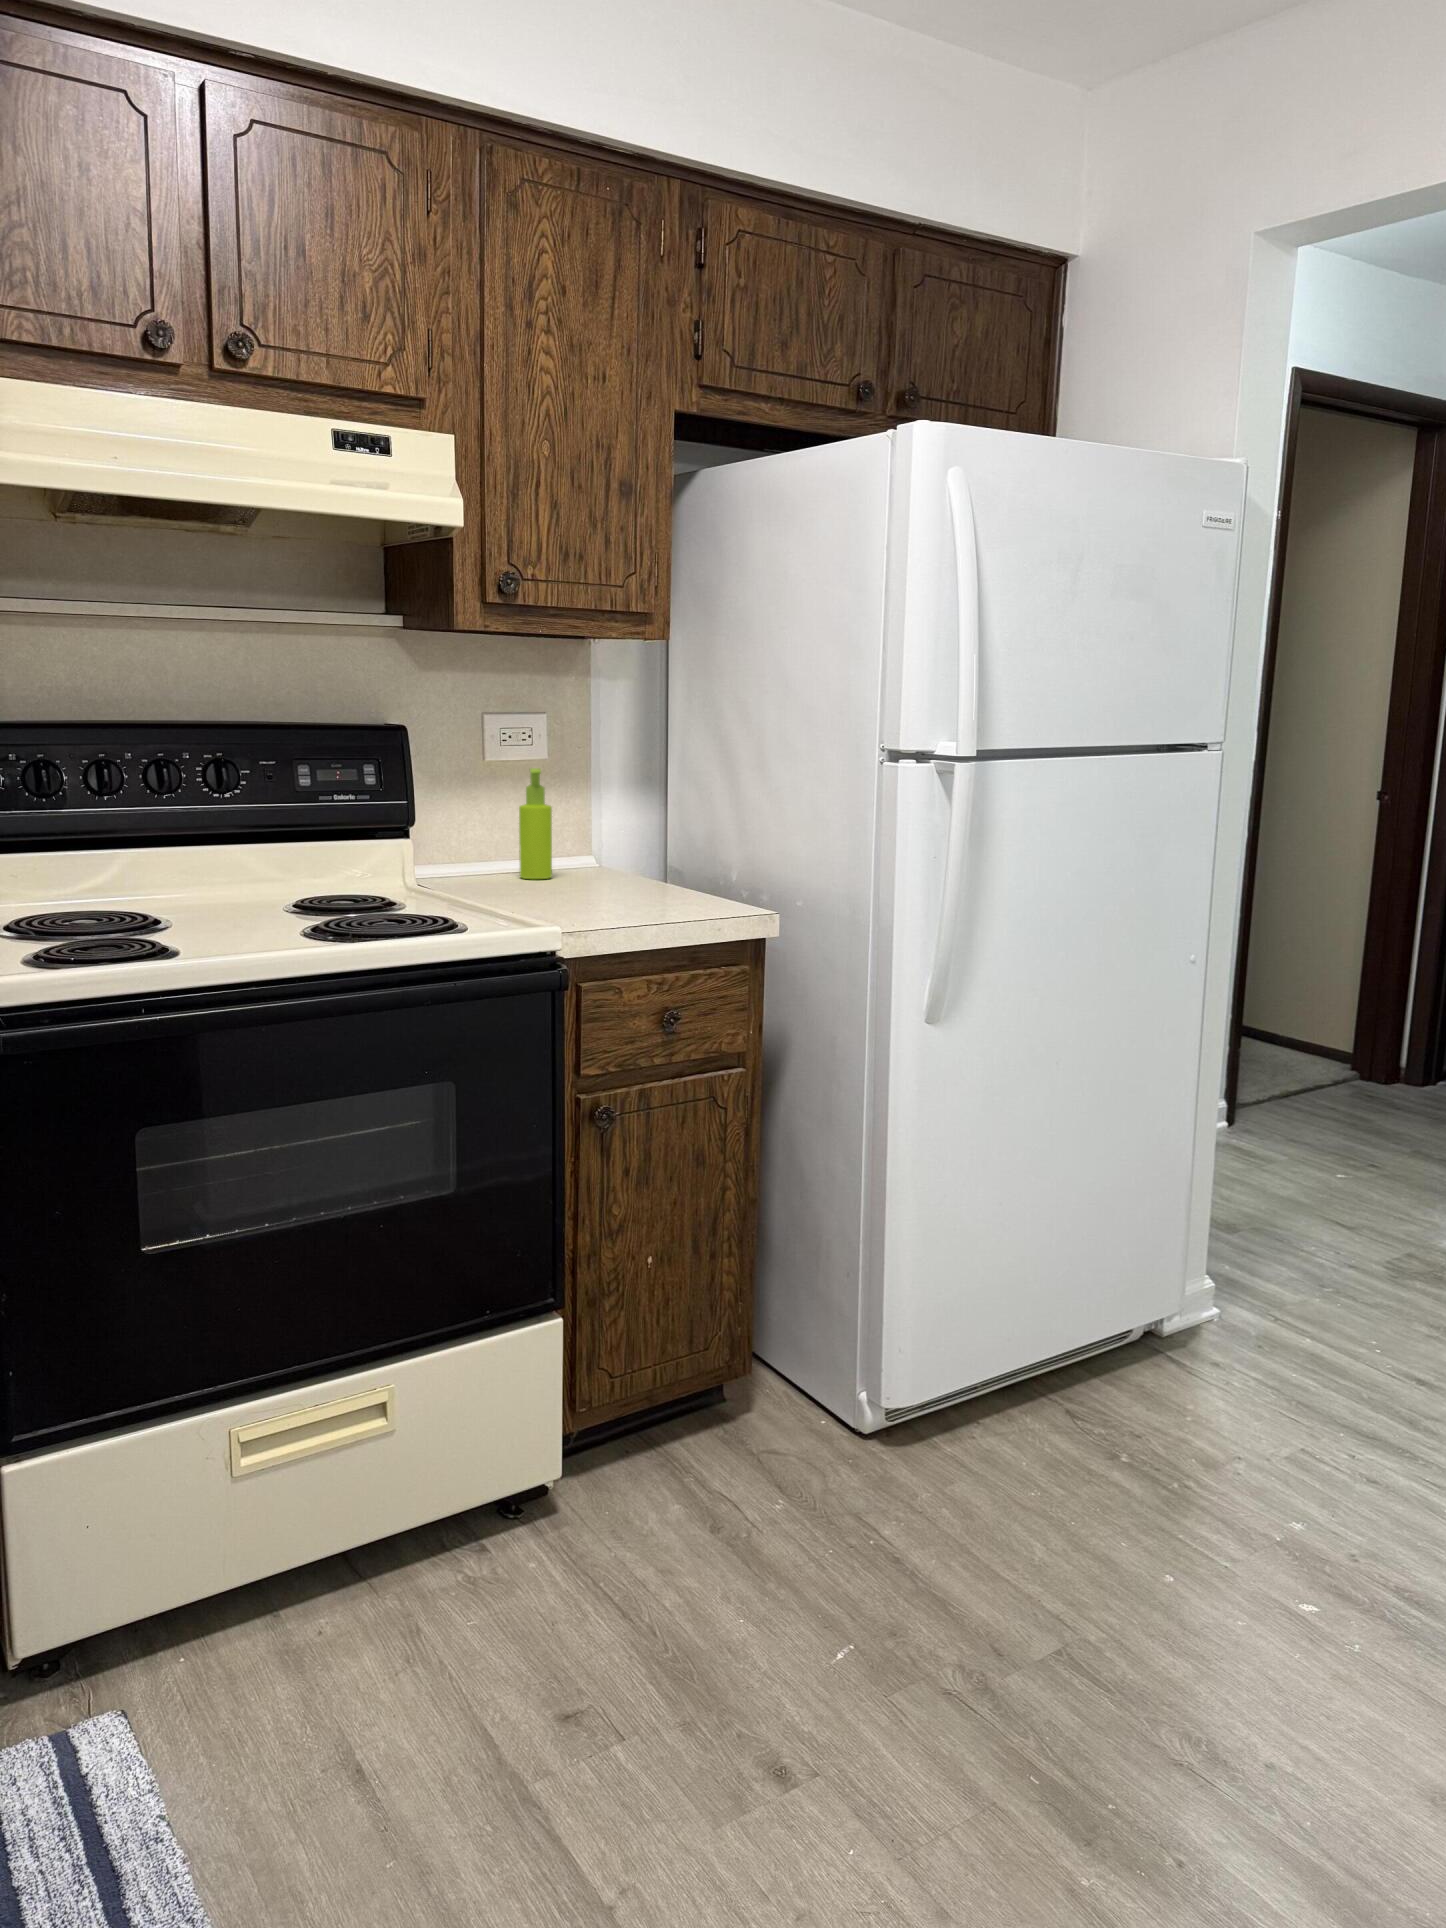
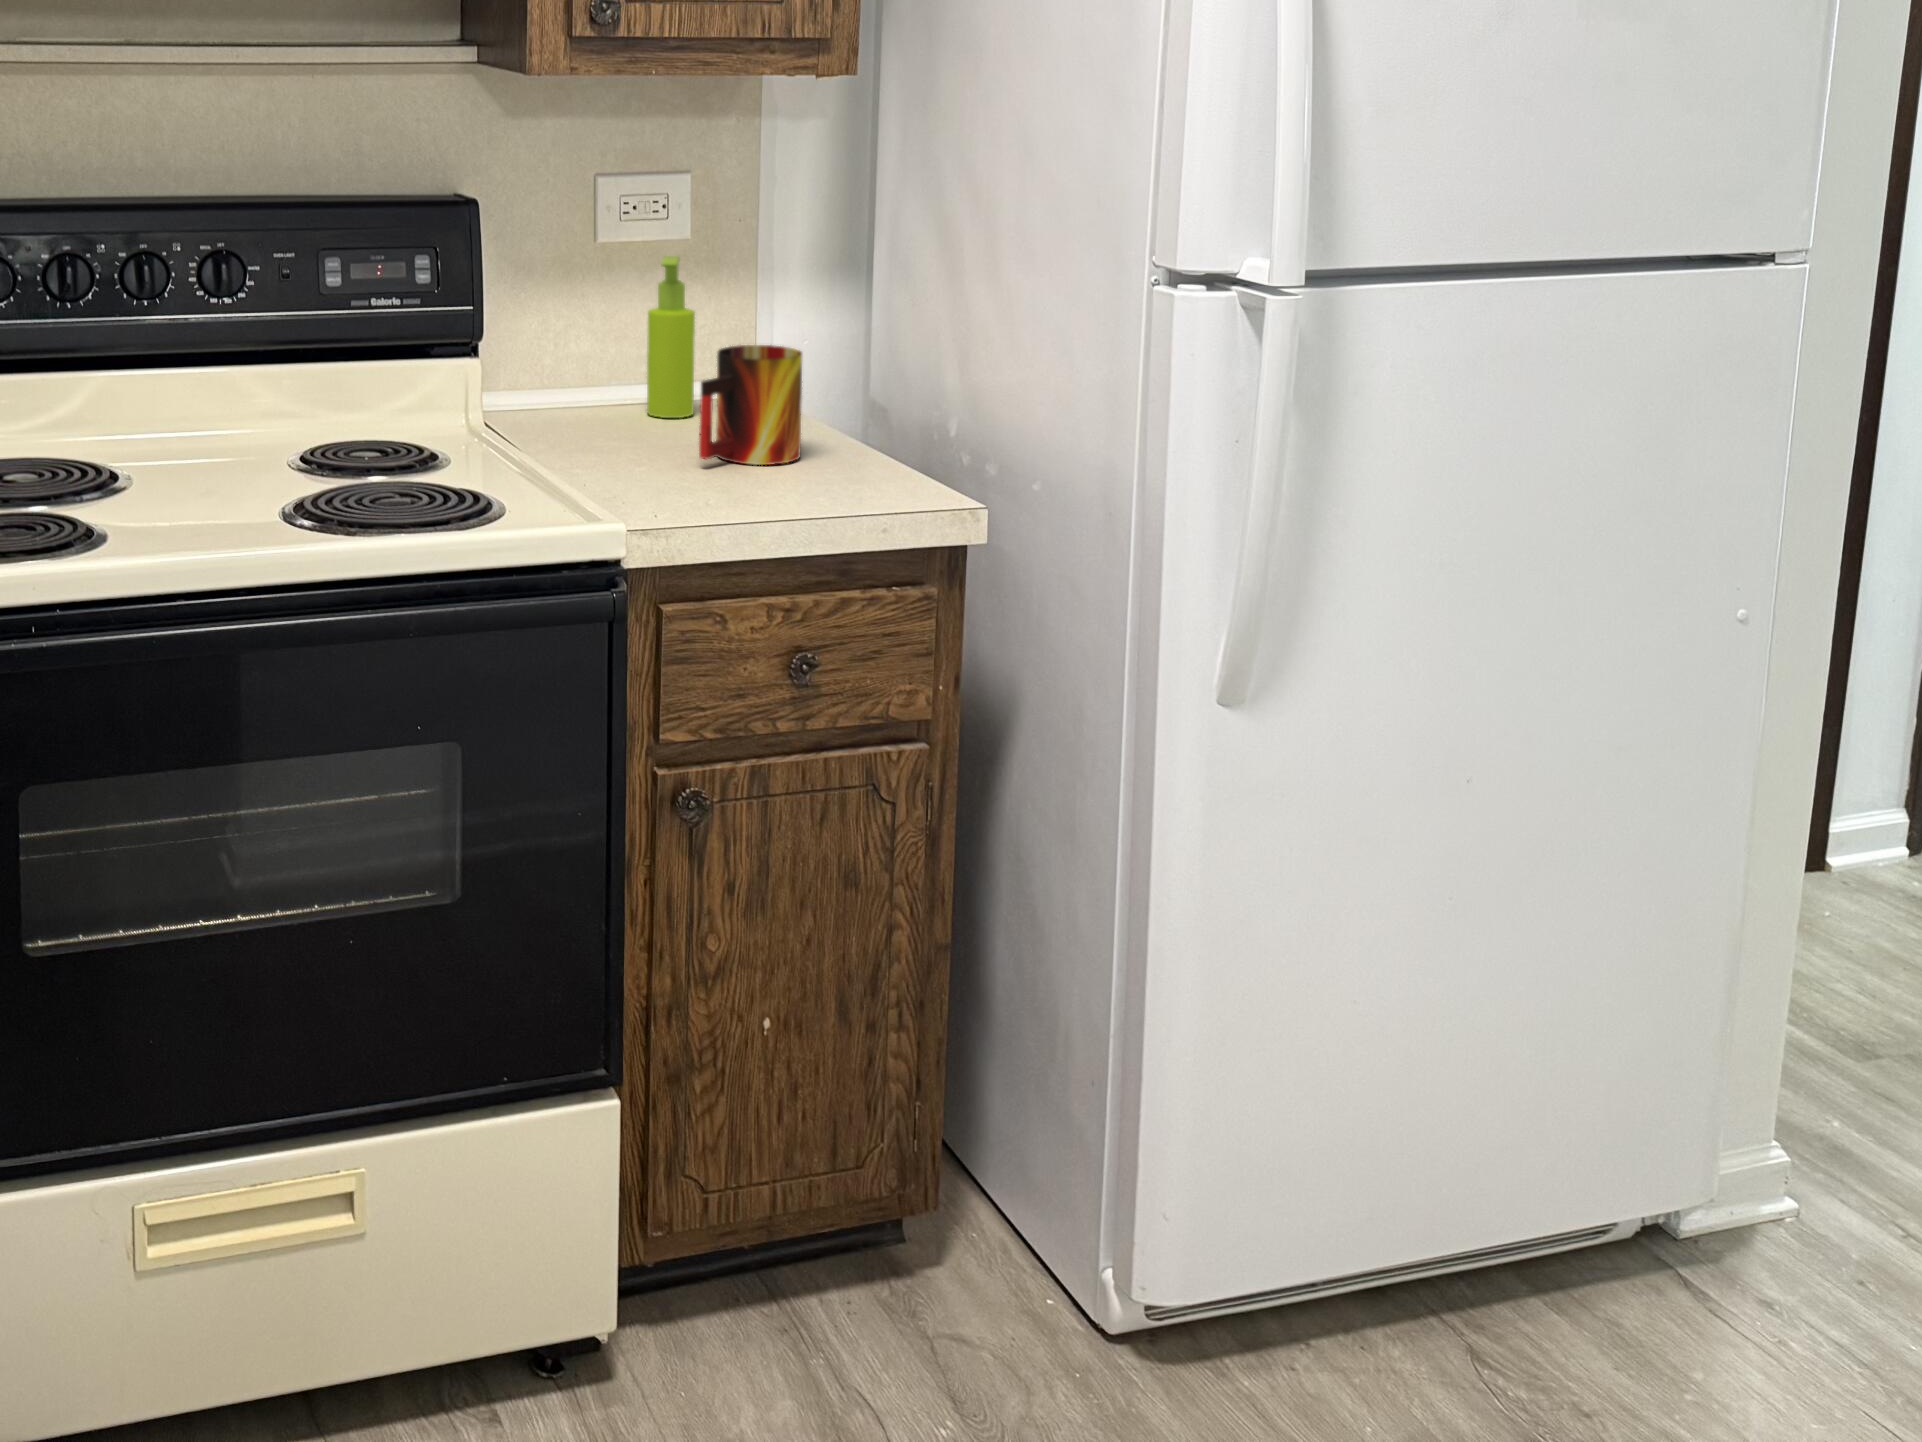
mug: none [580,820,642,898] -> present [699,345,802,465]

